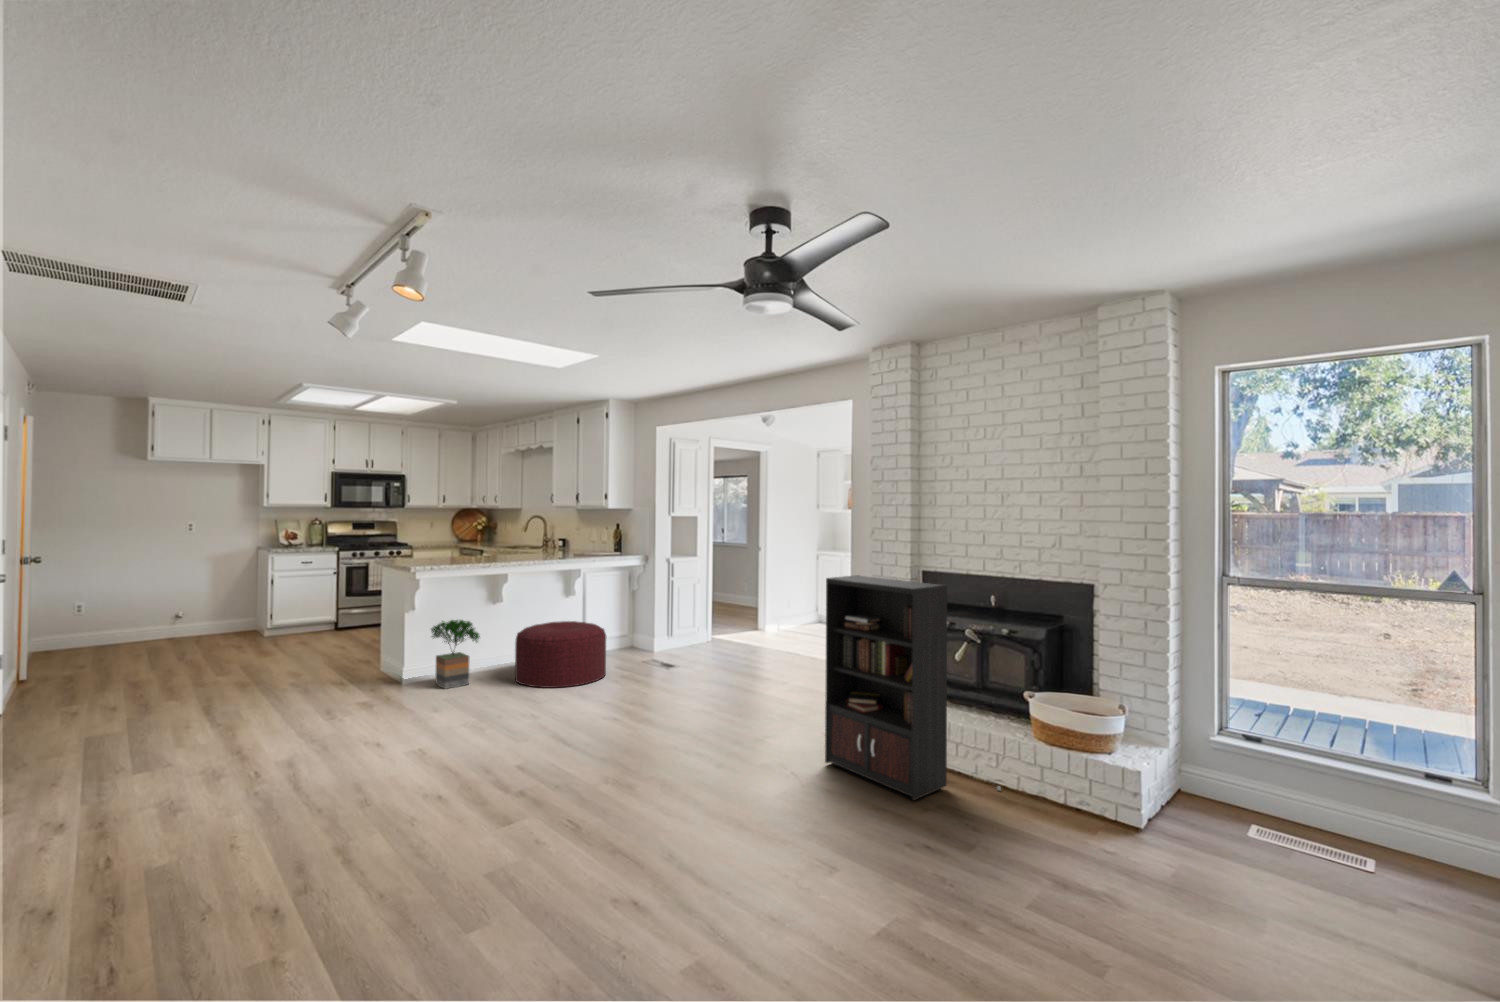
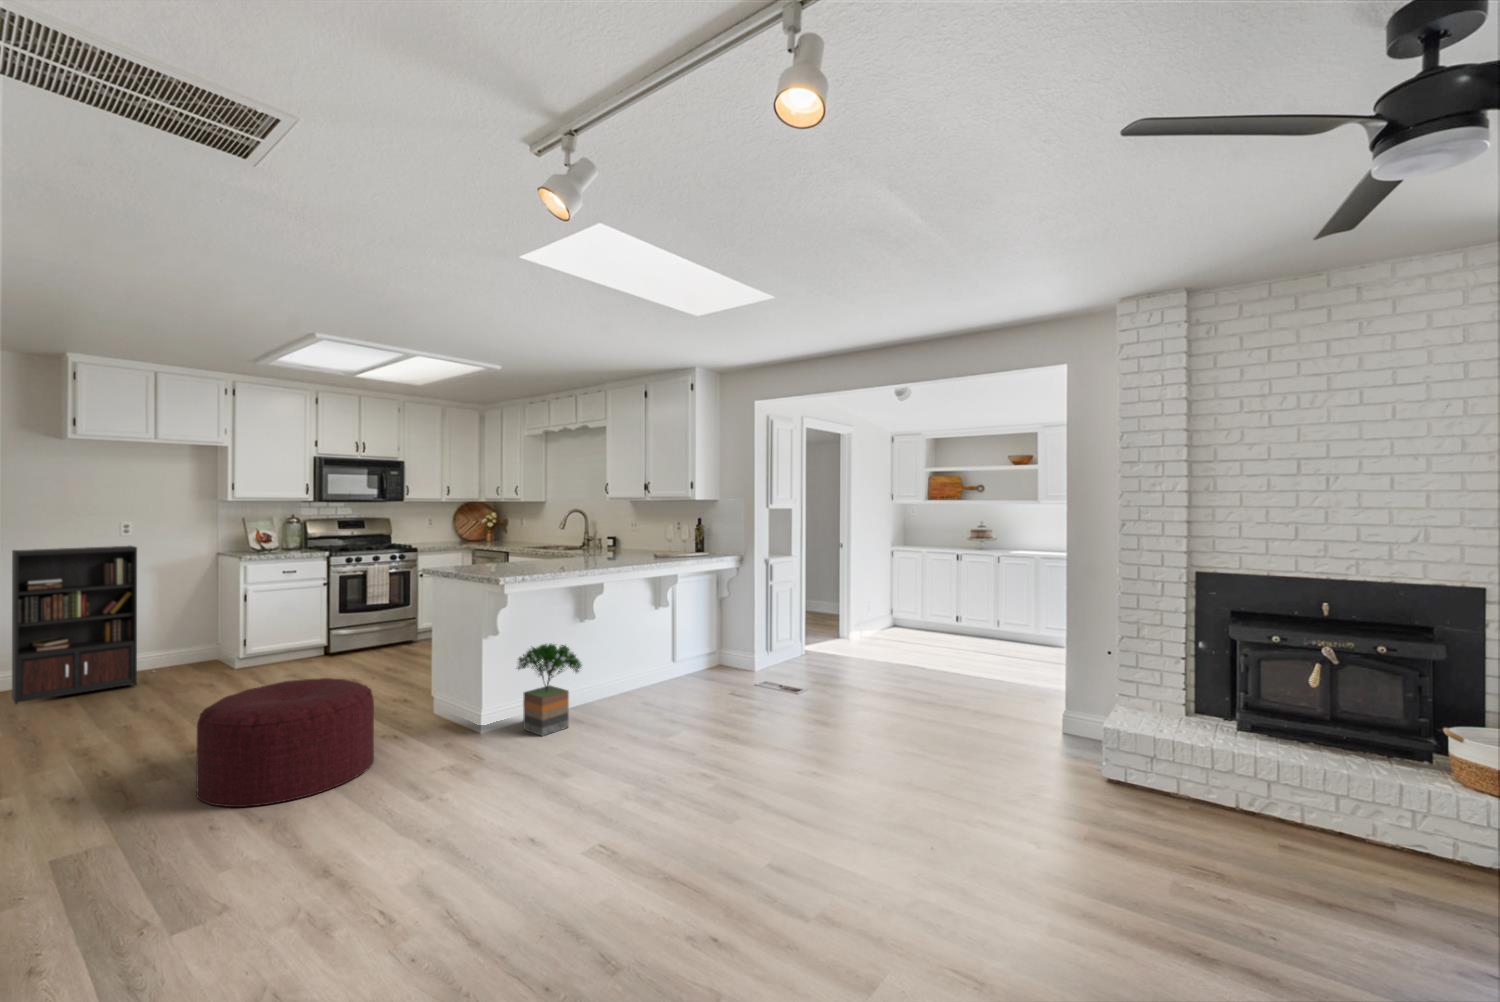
bookcase: present [825,575,1001,800] -> present [12,546,155,704]
ottoman: present [515,621,606,688] -> present [196,678,374,807]

